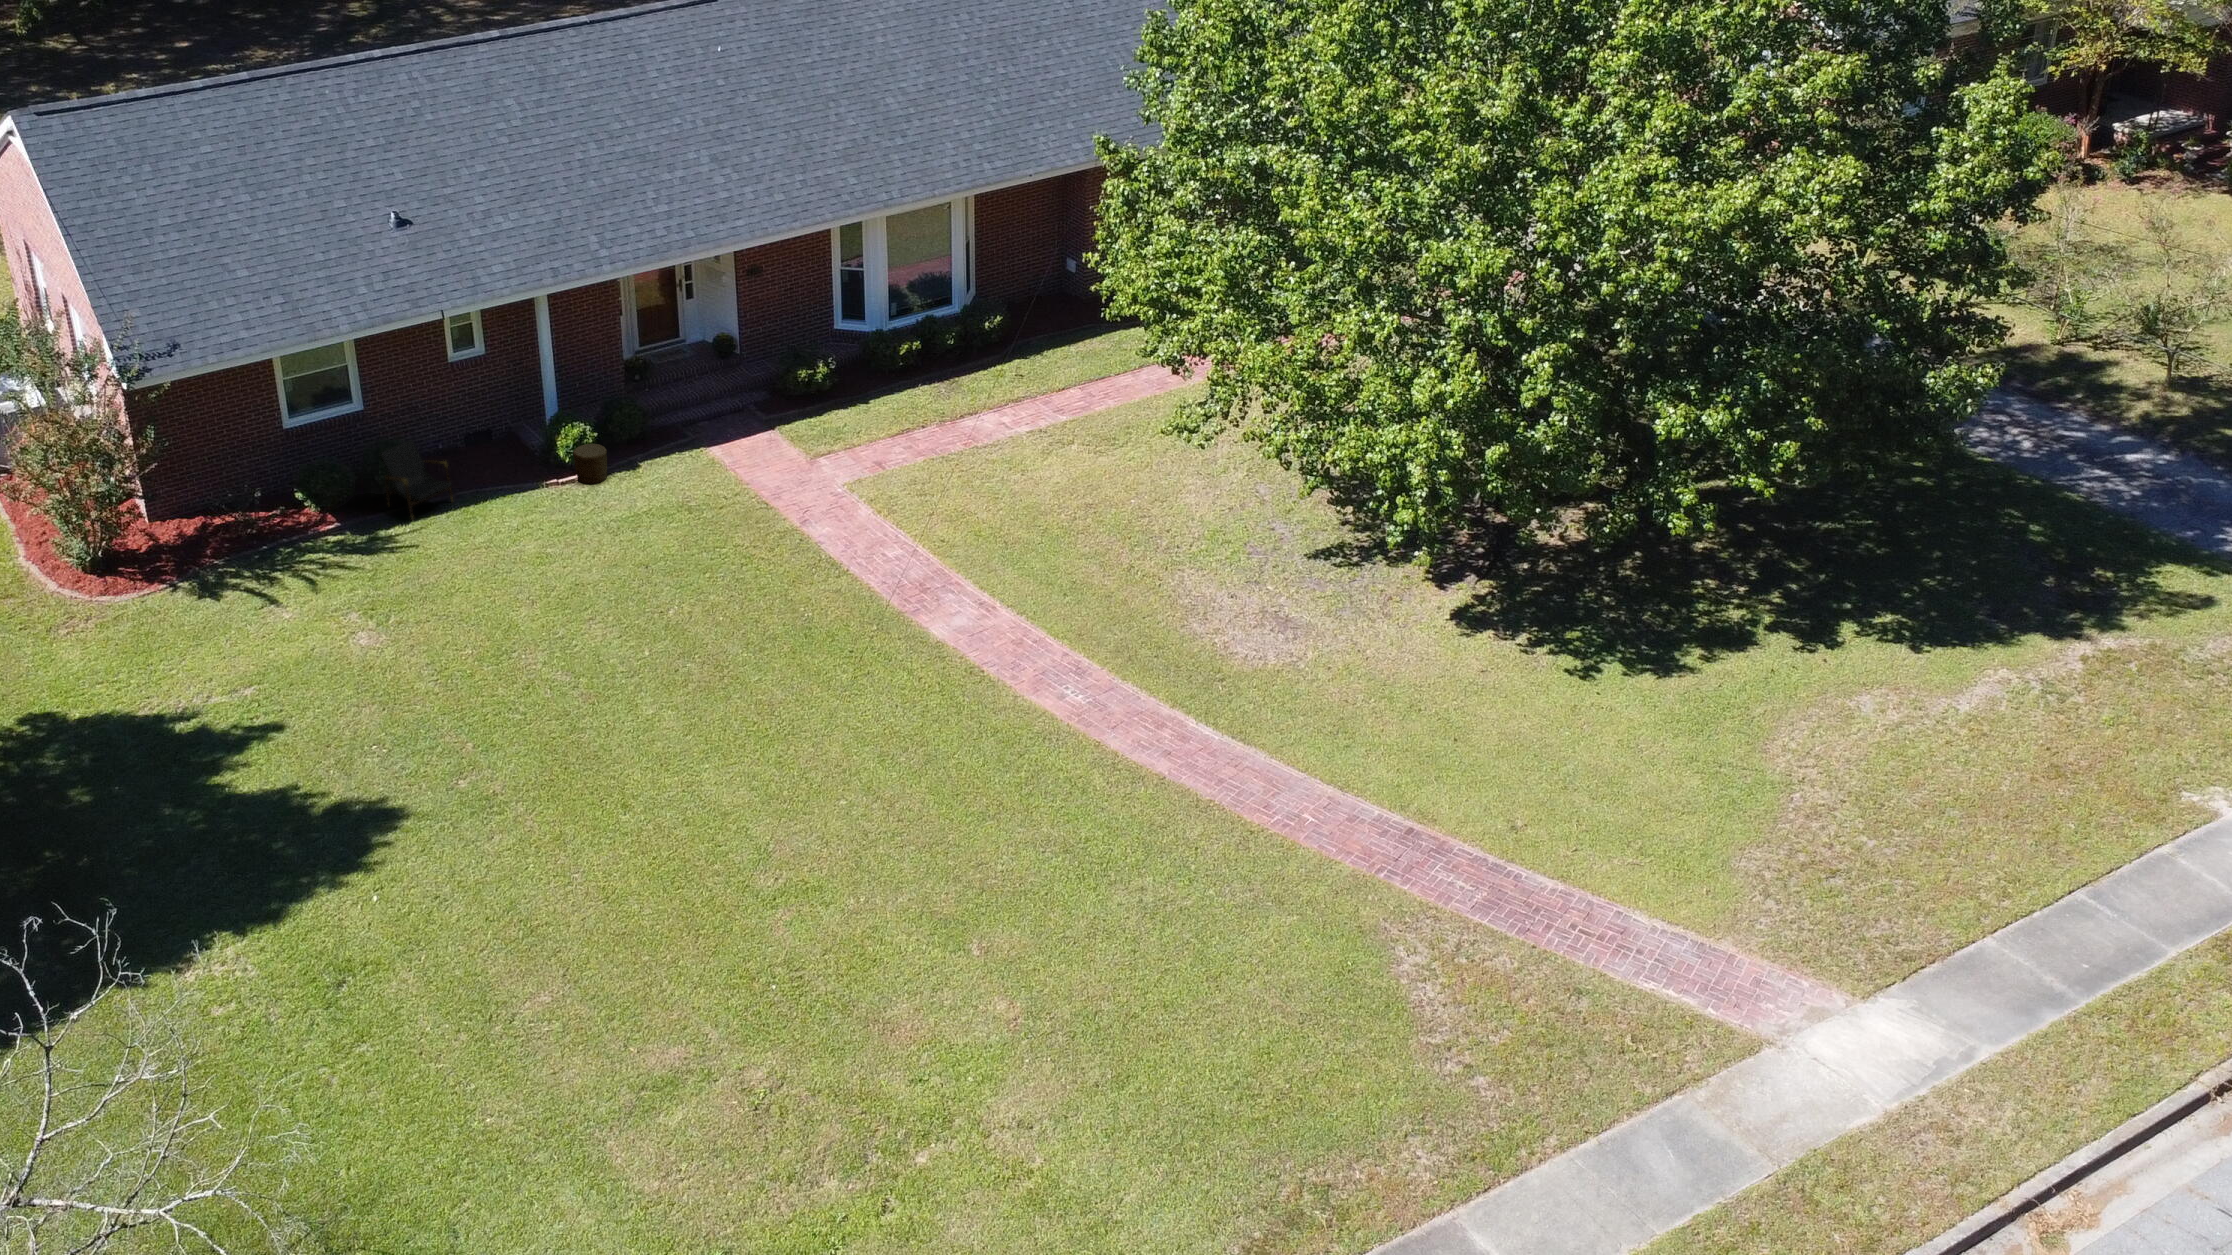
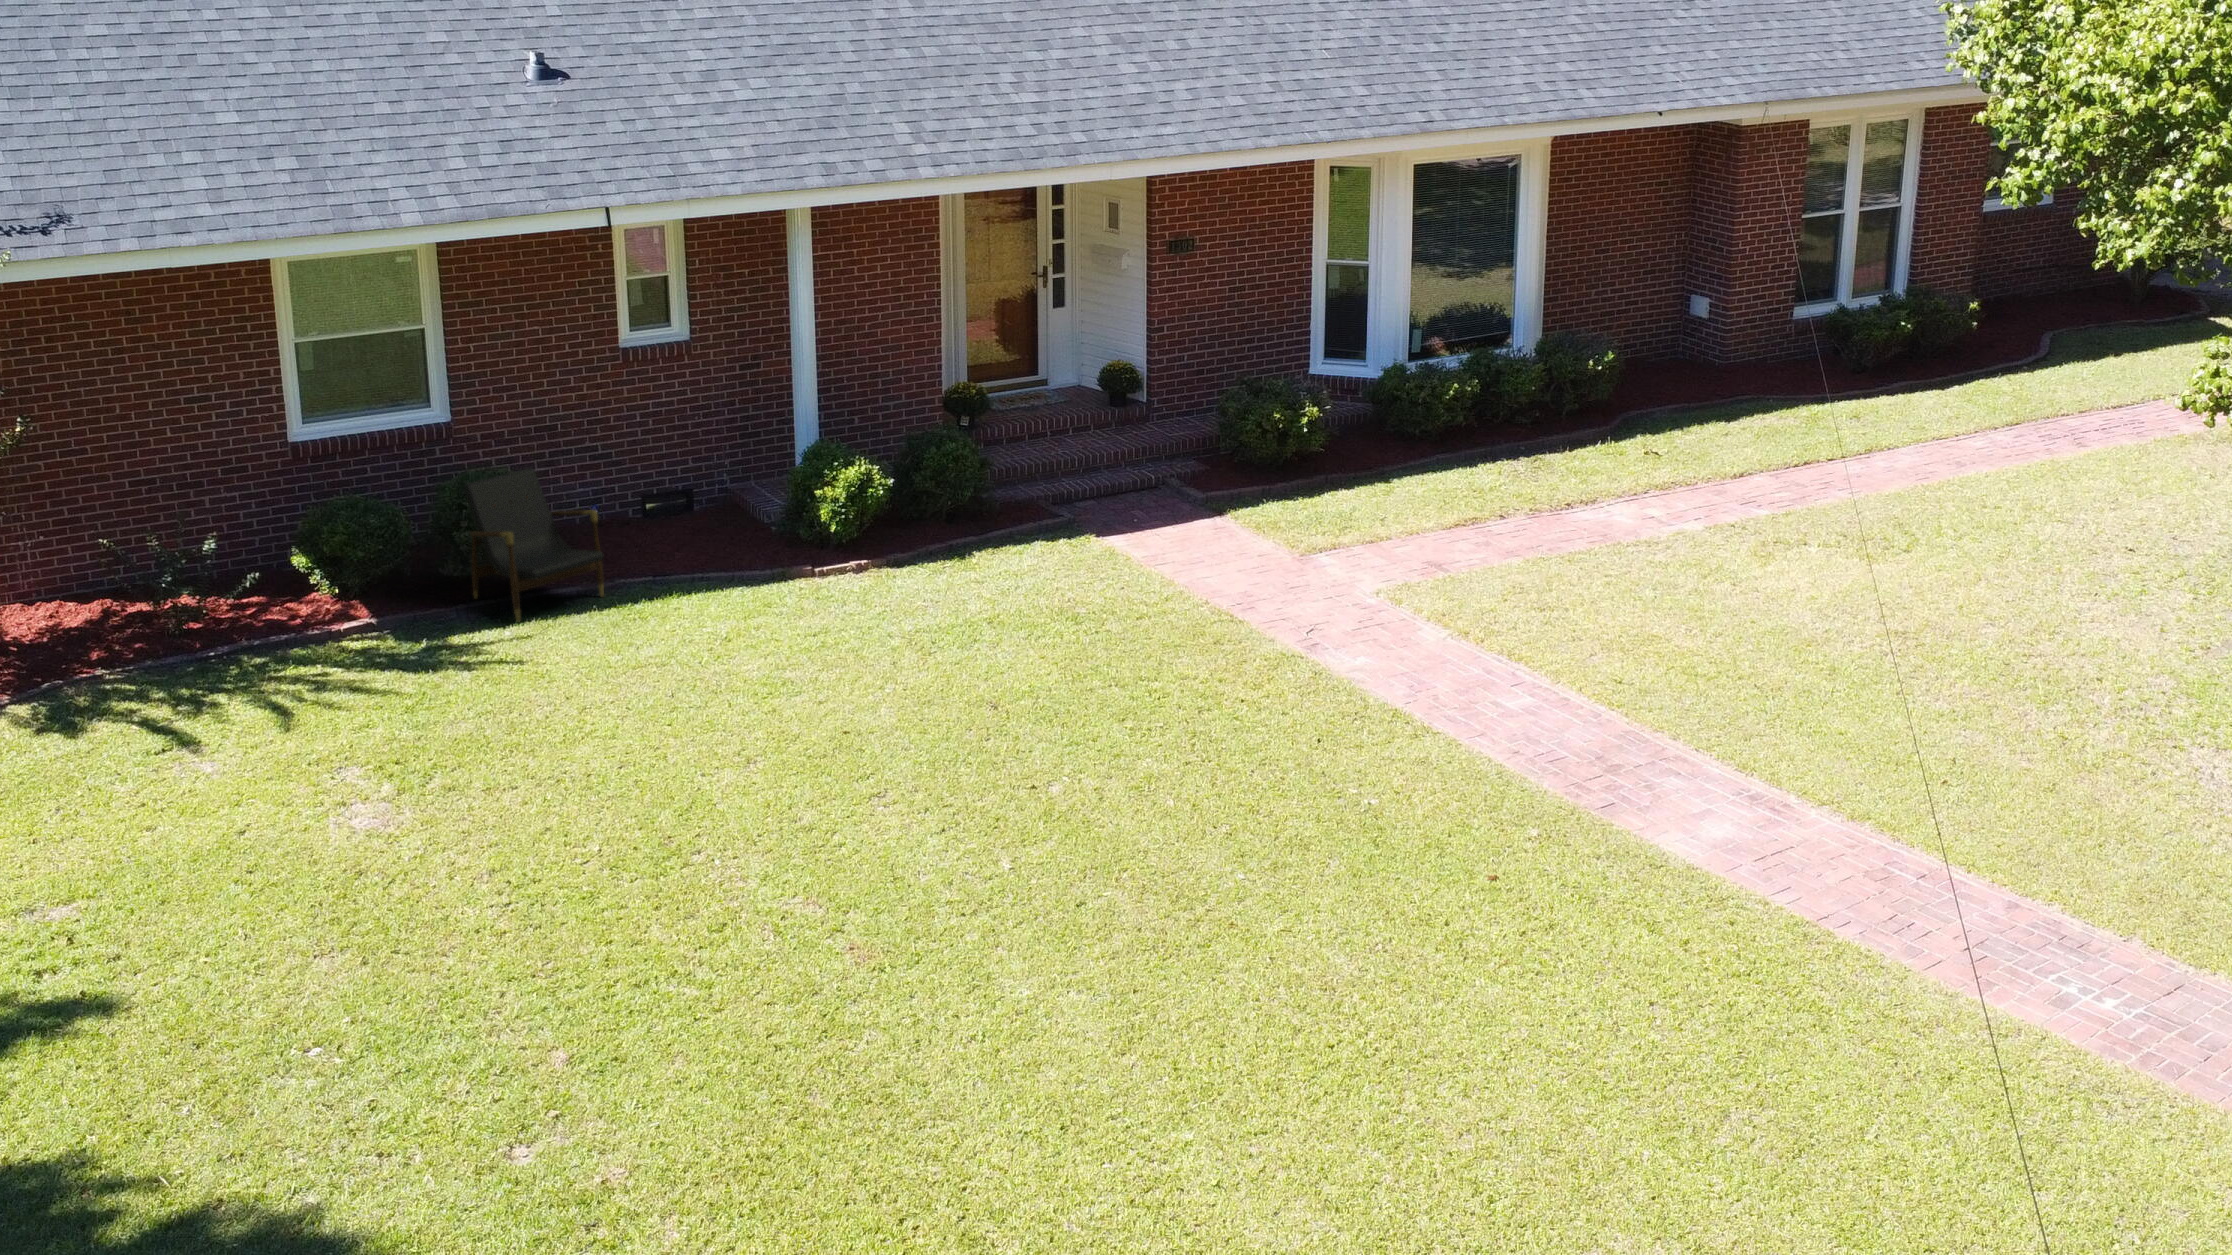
woven basket: present [573,444,607,484] -> none [847,502,913,579]

